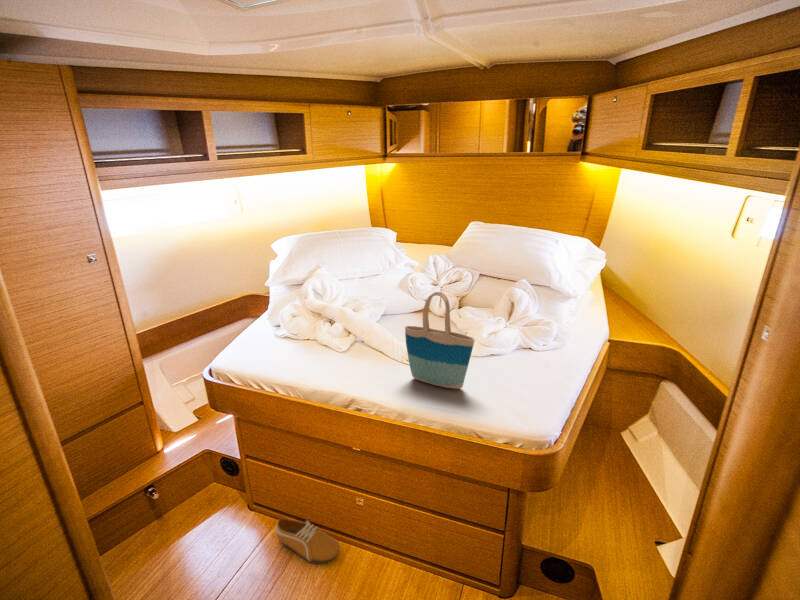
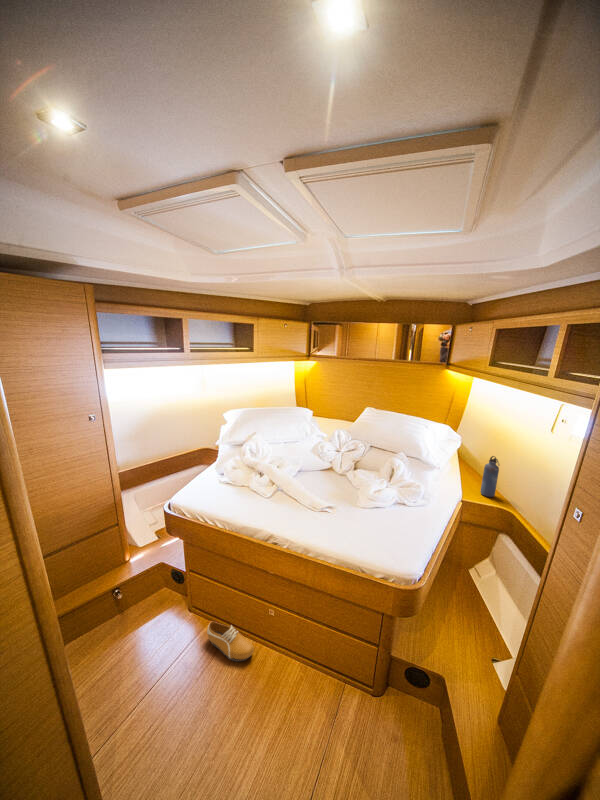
water bottle: none [628,276,655,332] -> present [481,456,499,497]
tote bag: present [405,292,475,389] -> none [314,460,363,531]

